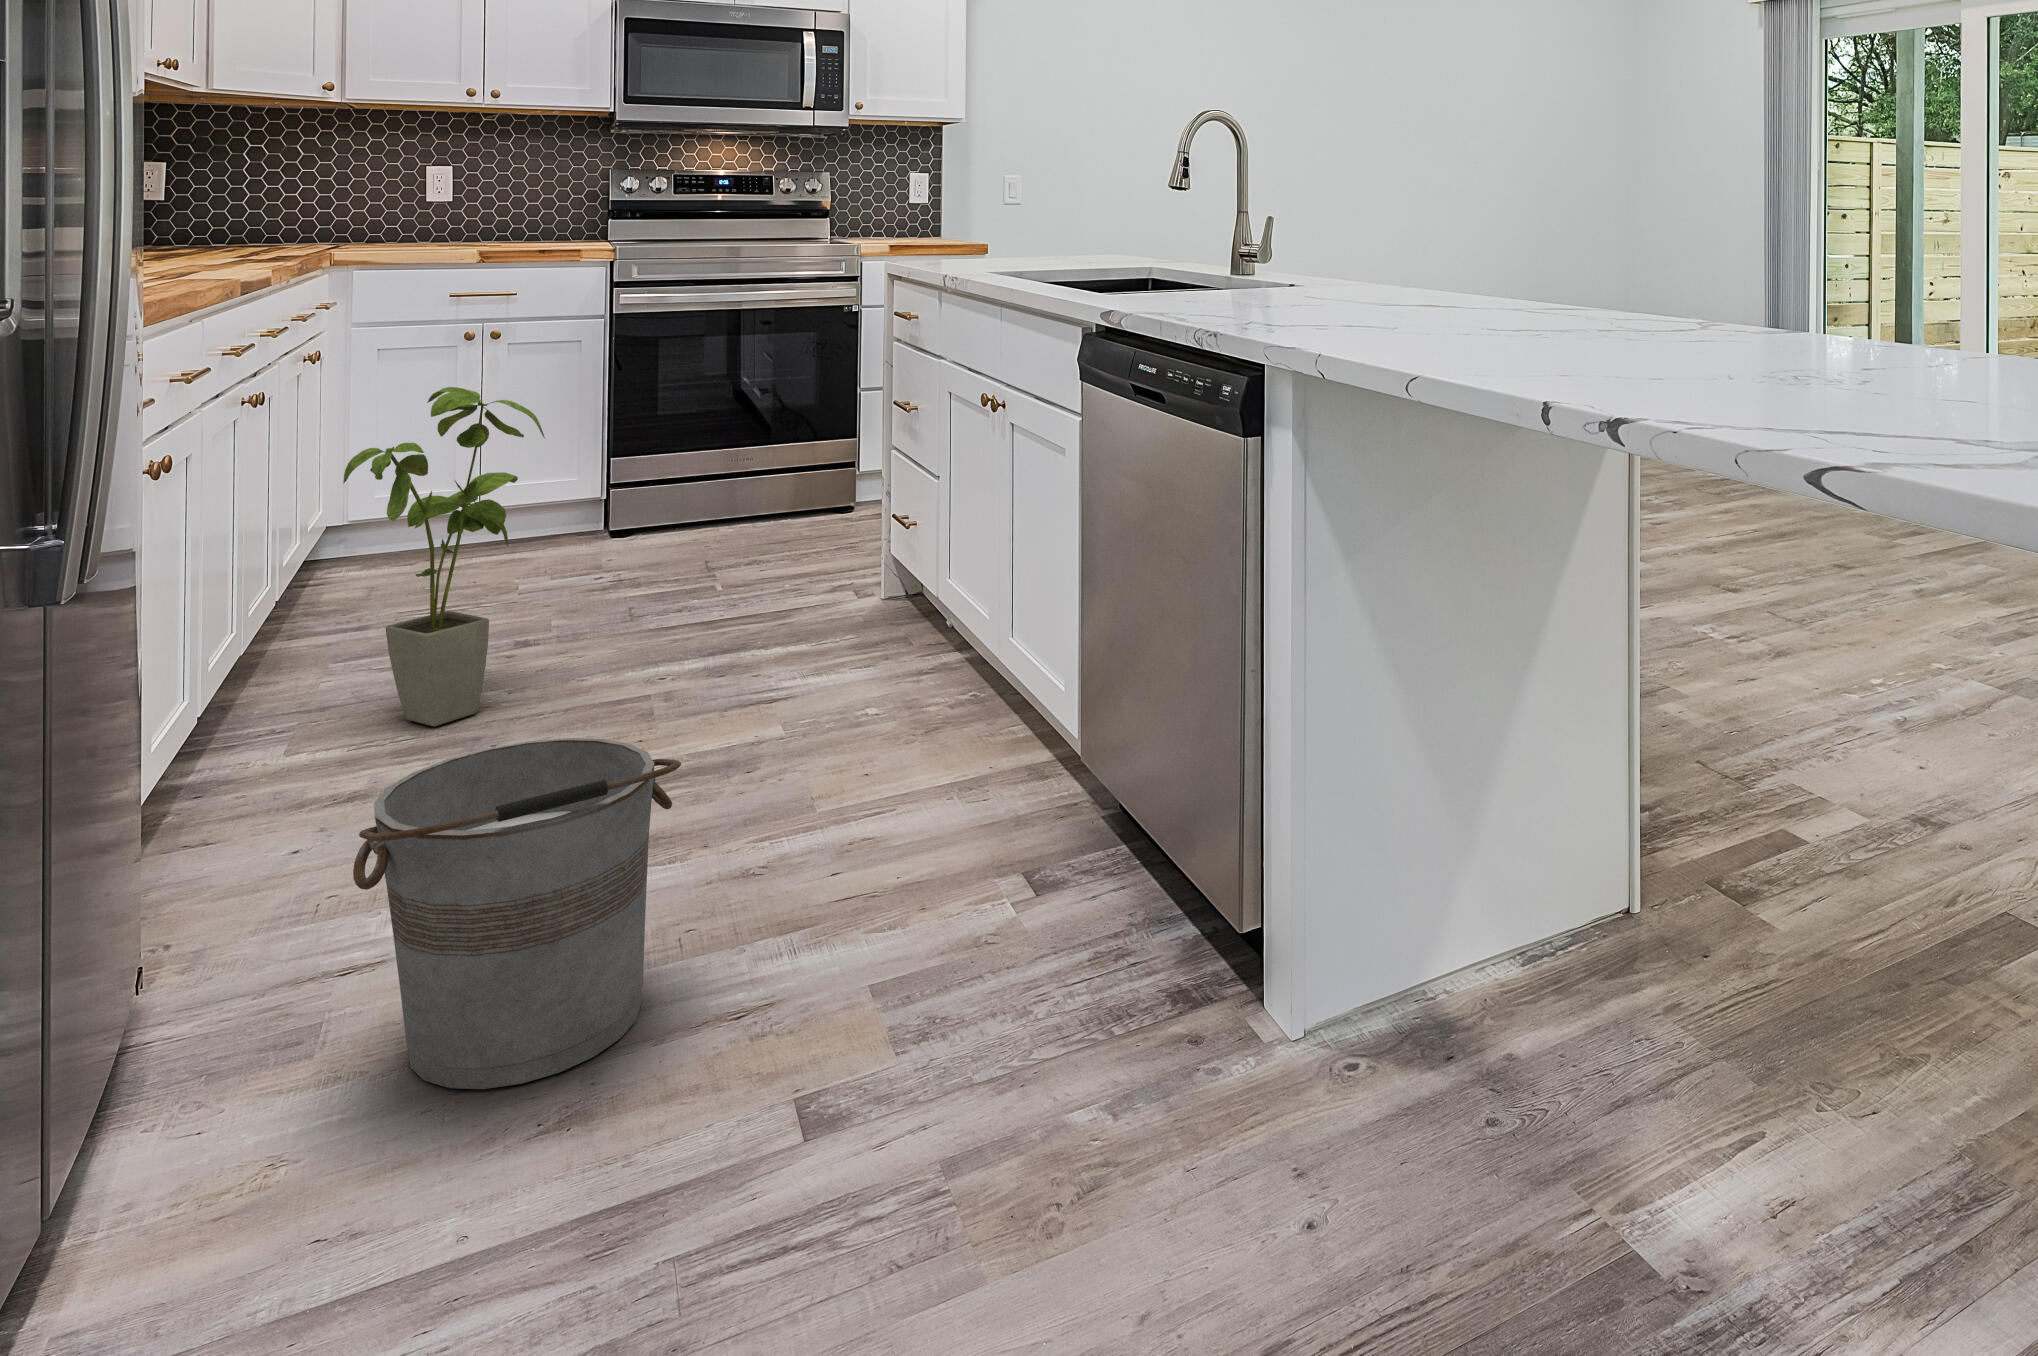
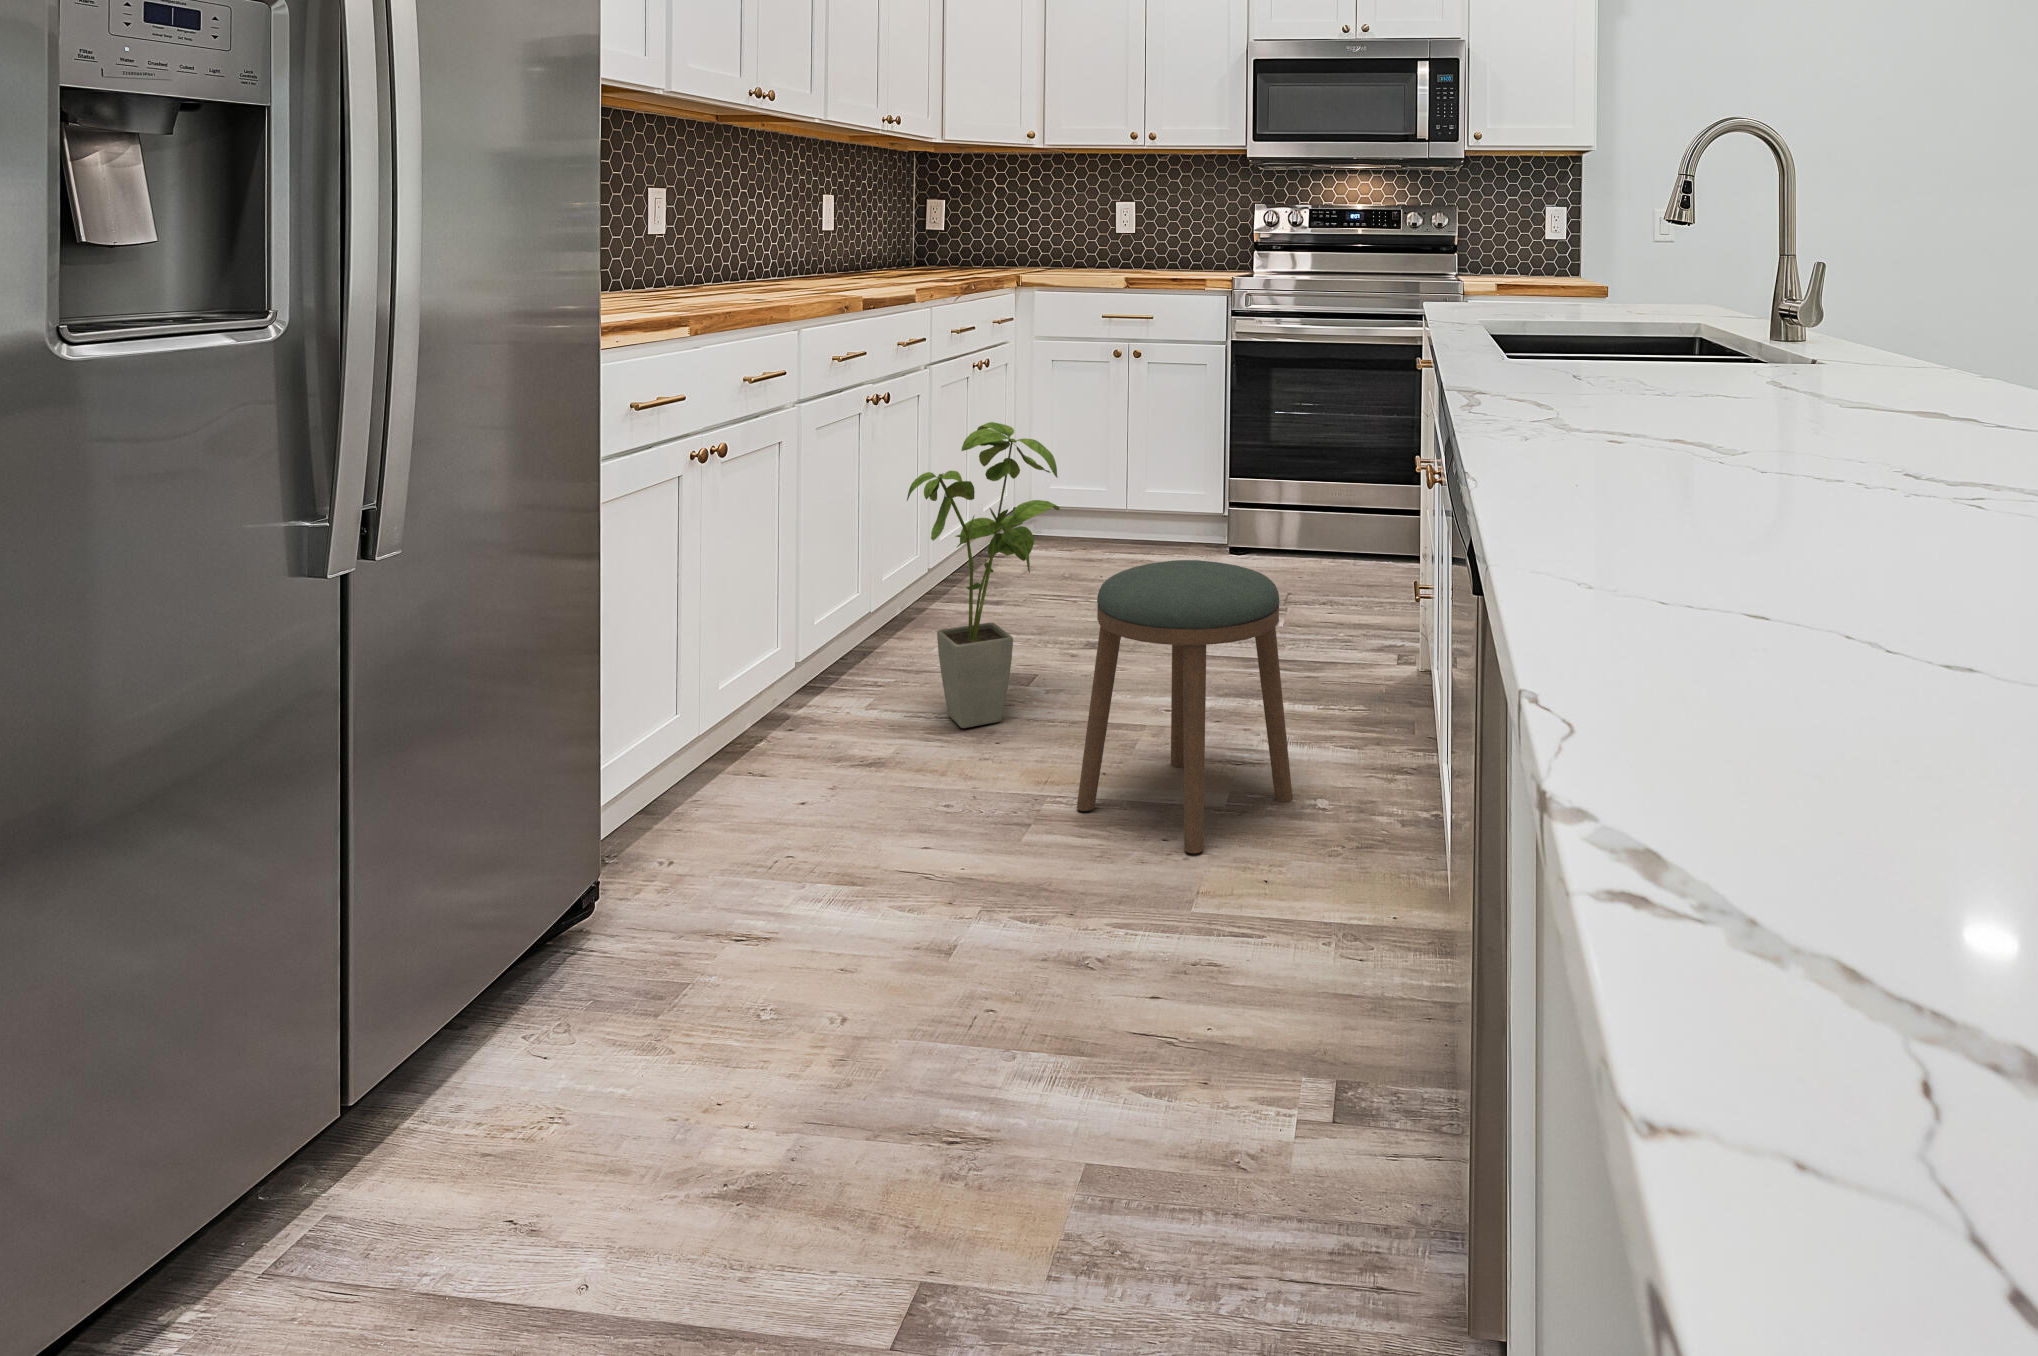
stool: none [631,500,845,767] -> present [1077,560,1293,853]
bucket: present [353,738,681,1089] -> none [631,812,939,1177]

